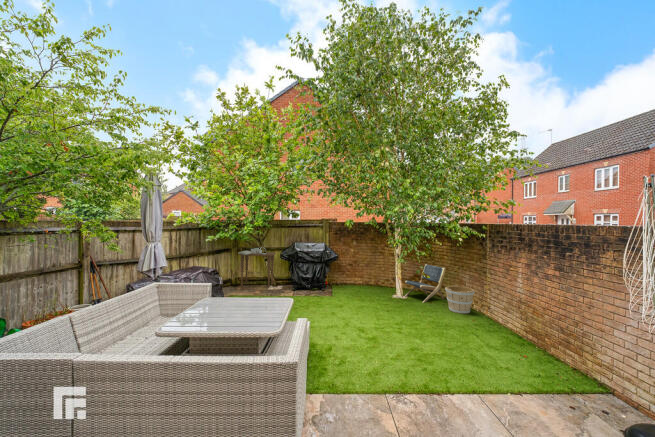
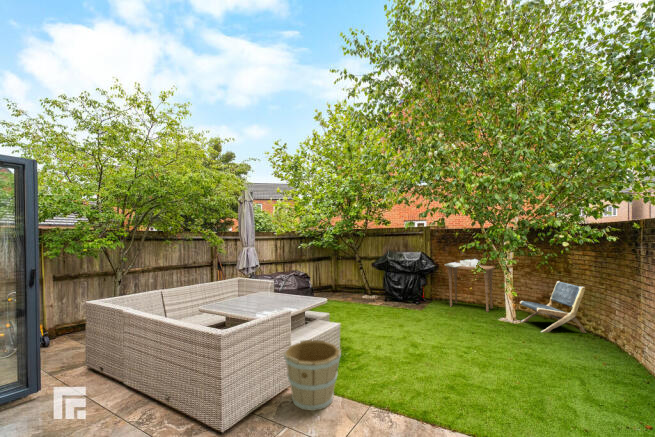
side table: present [238,247,276,288] -> present [445,258,494,312]
wooden bucket: present [445,285,475,314] -> present [284,340,341,411]

